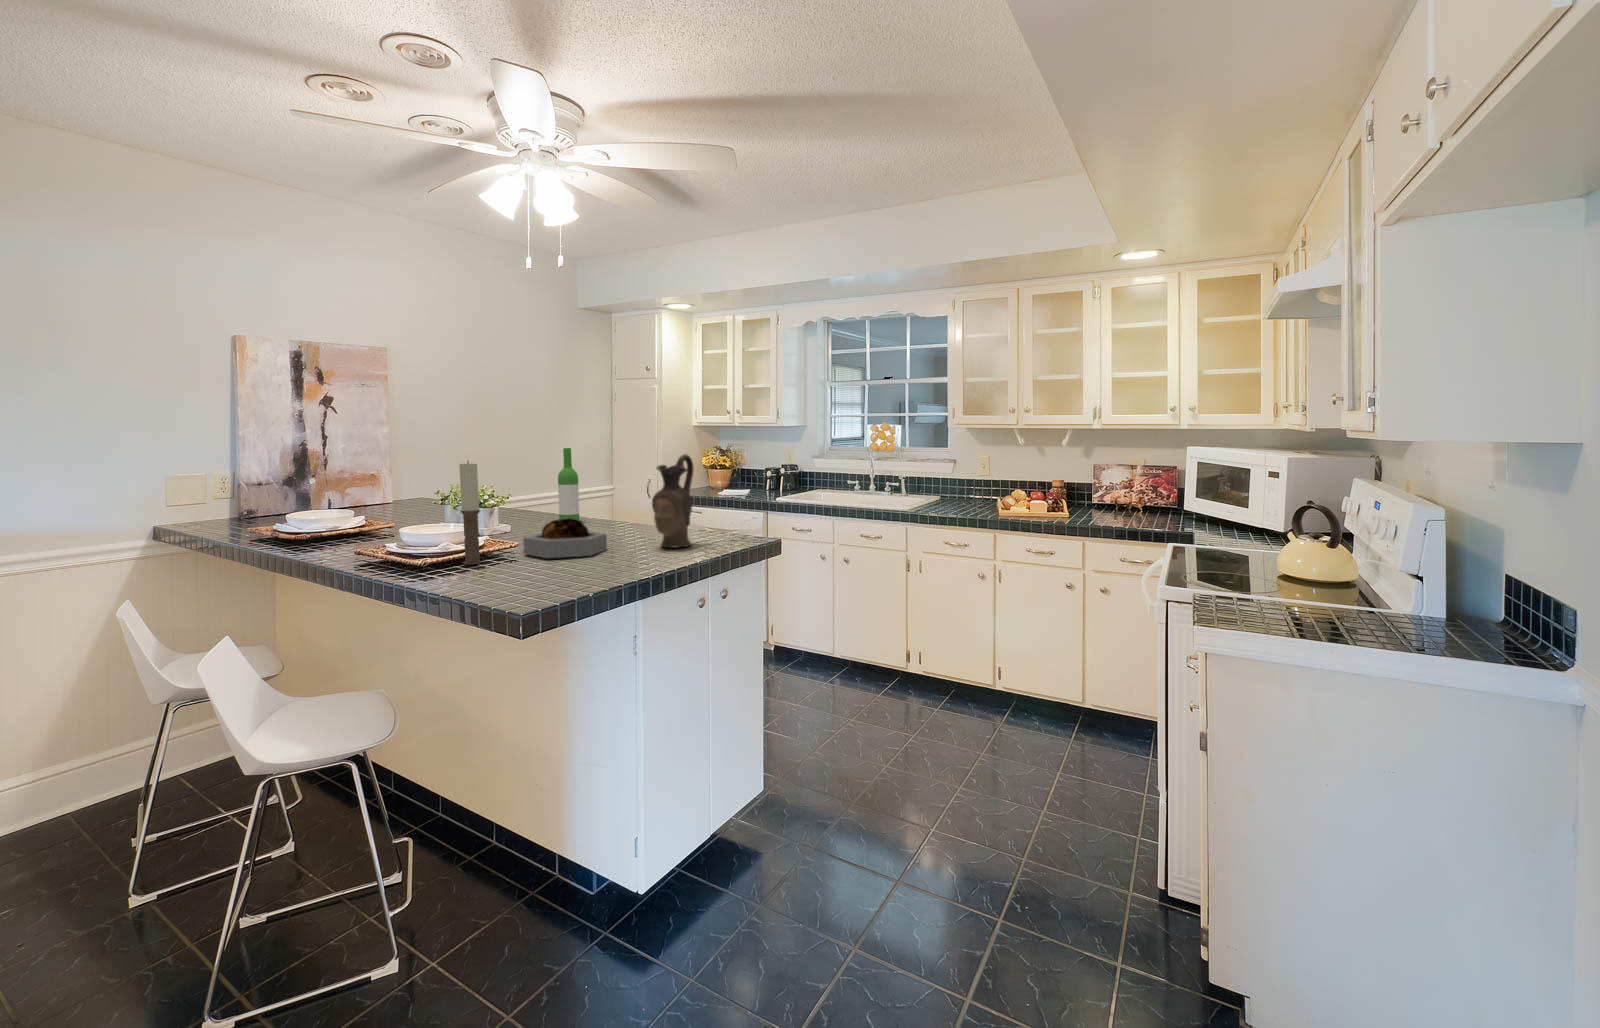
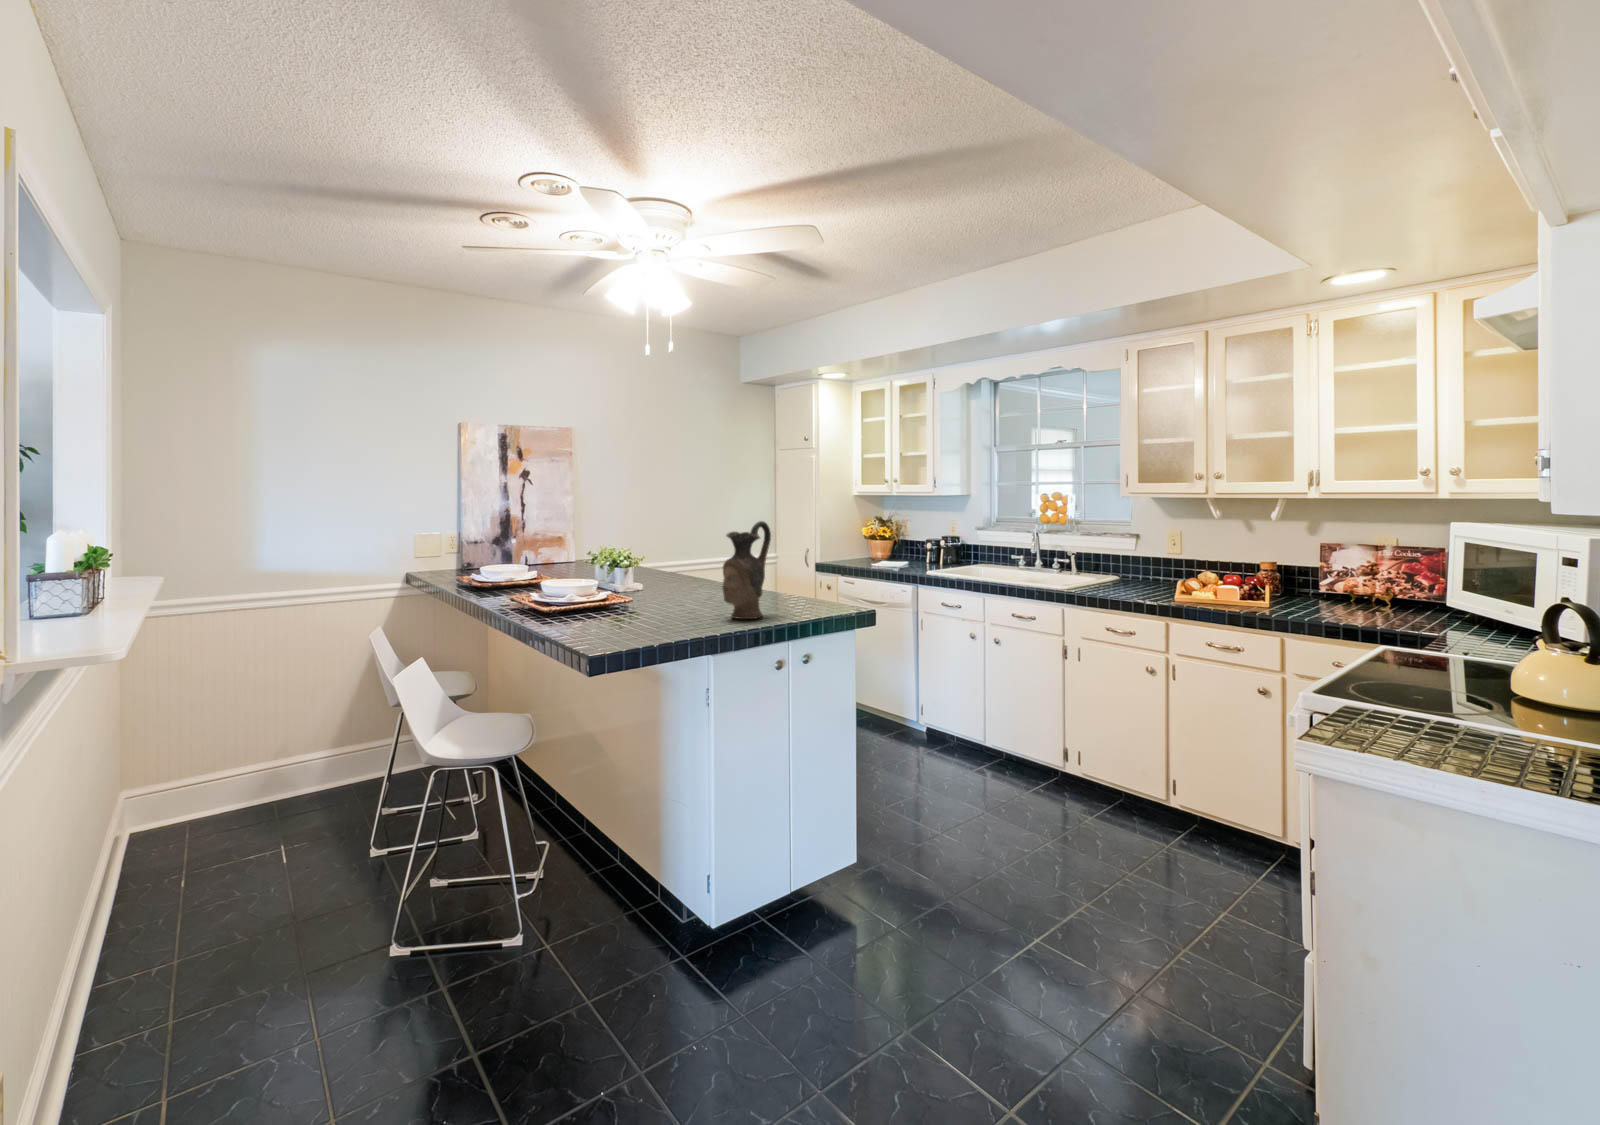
wine bottle: present [558,448,579,521] -> none [676,515,695,587]
candle: present [459,461,482,565] -> none [536,524,555,624]
decorative bowl: present [523,519,607,558] -> none [599,580,680,623]

